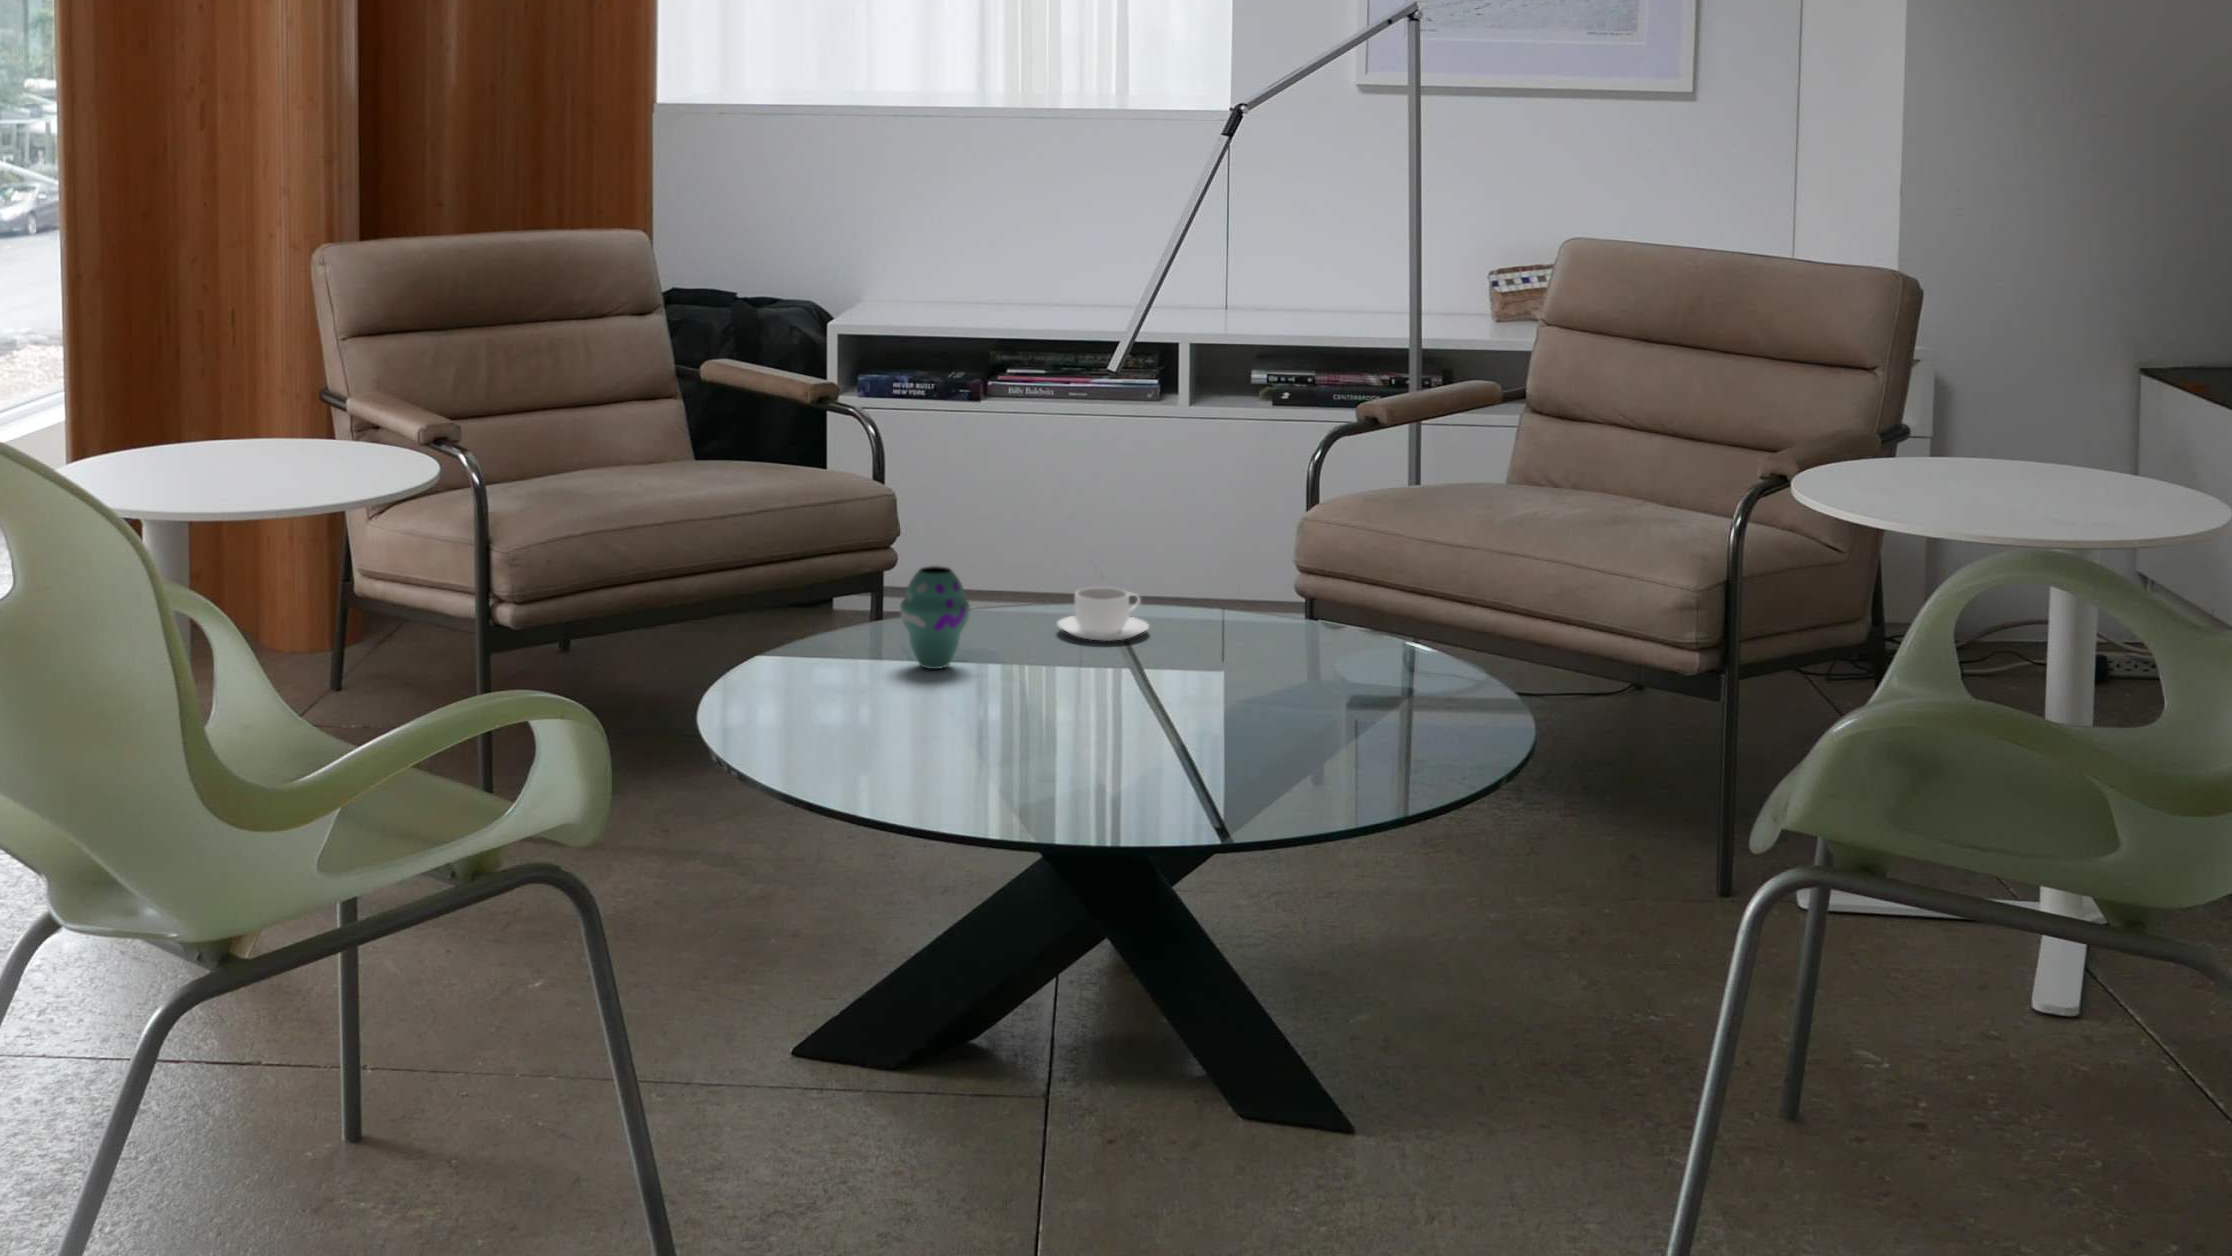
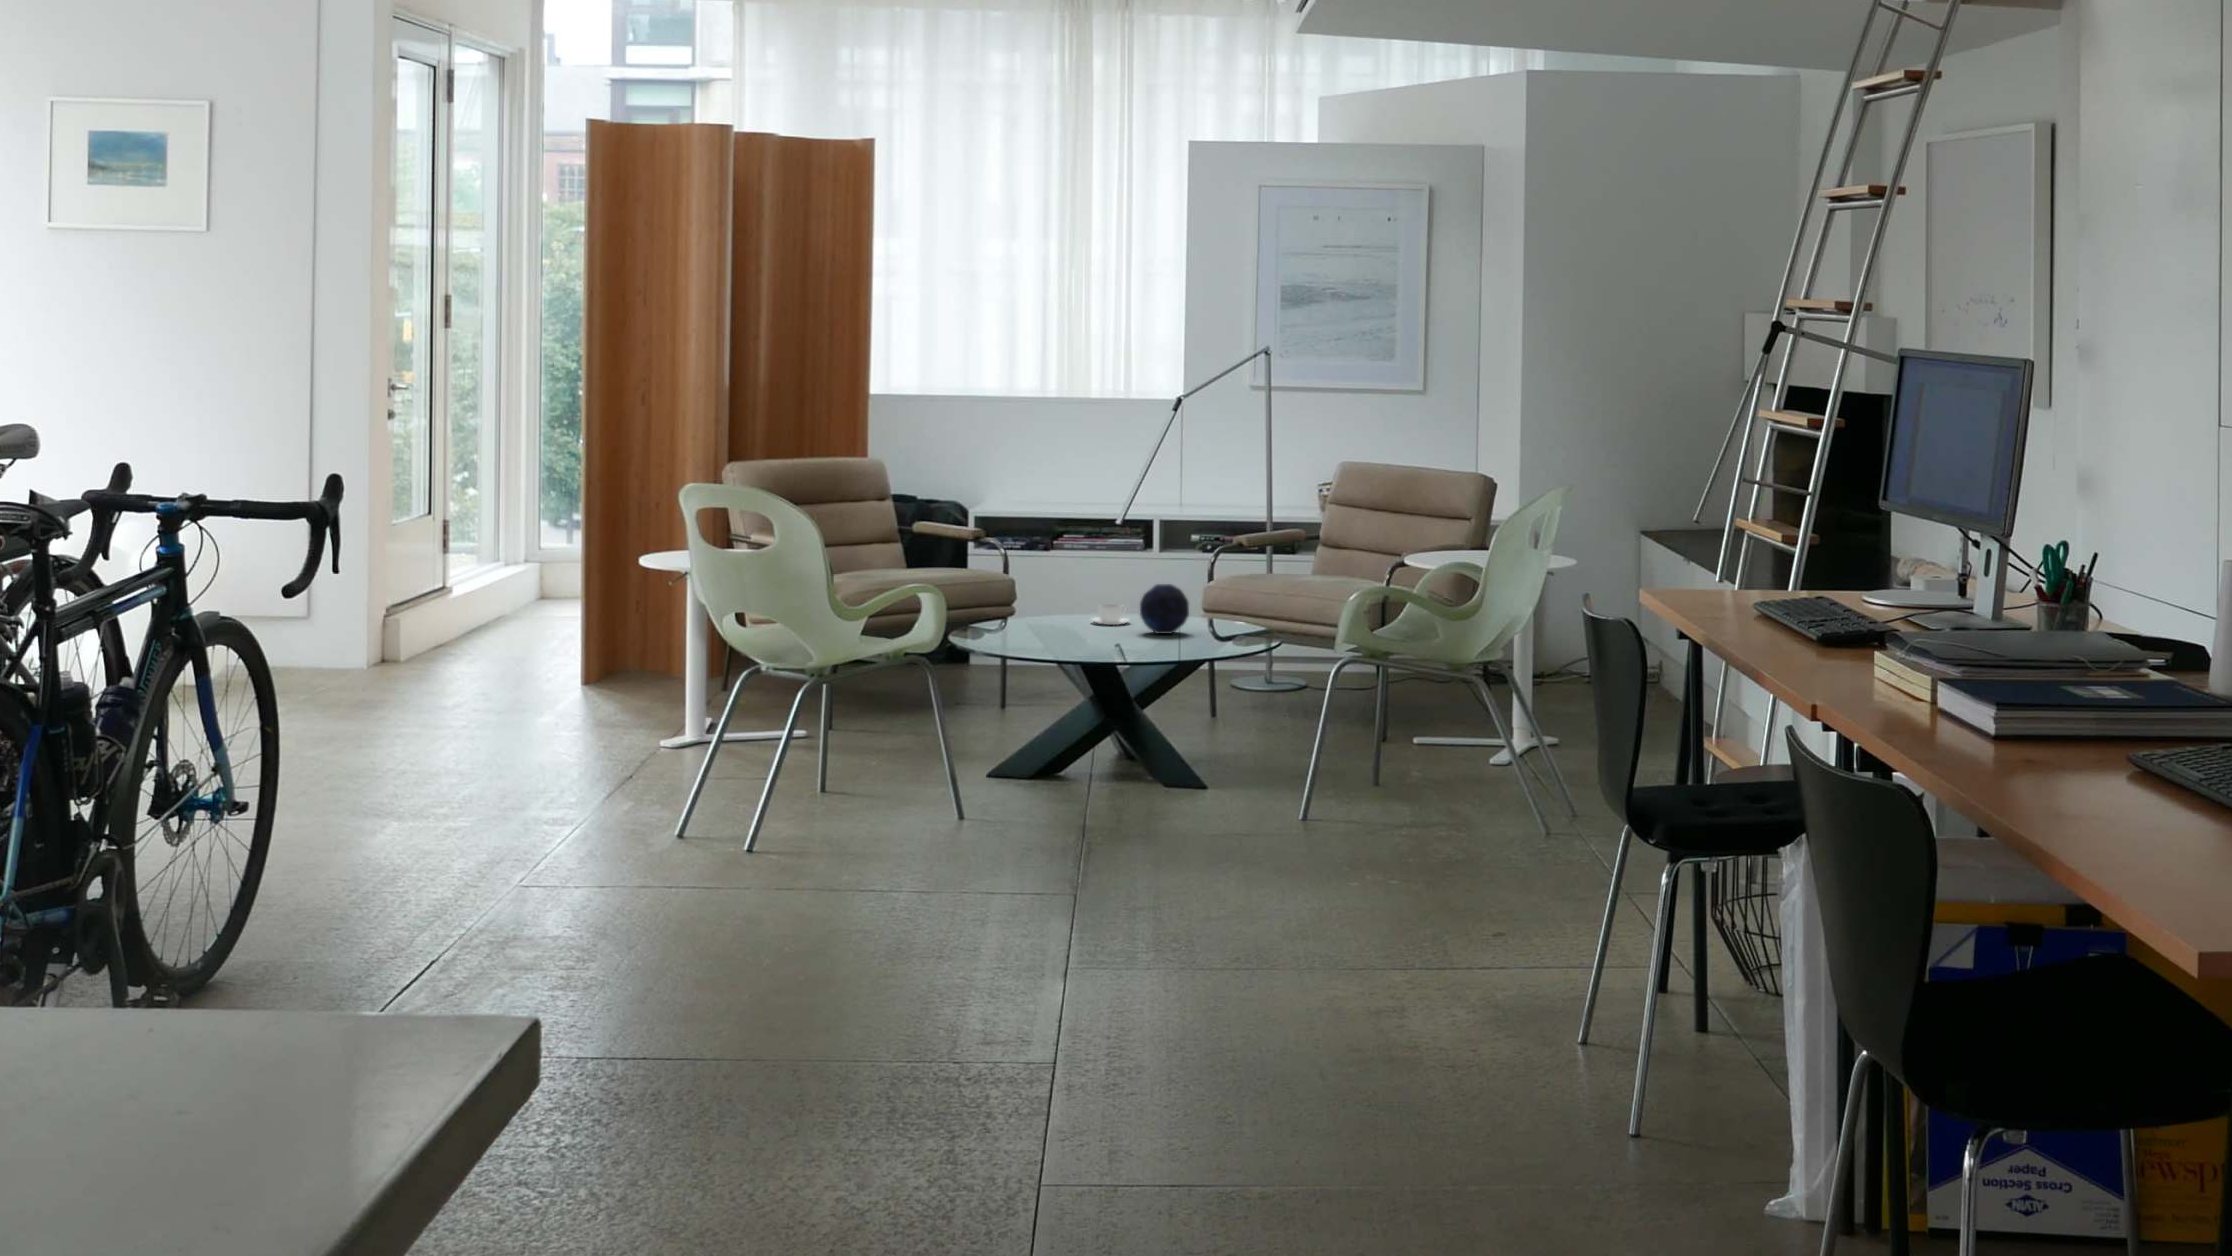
decorative orb: none [1172,560,1292,681] -> present [1140,584,1189,634]
vase: present [900,566,970,669] -> none [1025,589,1054,631]

